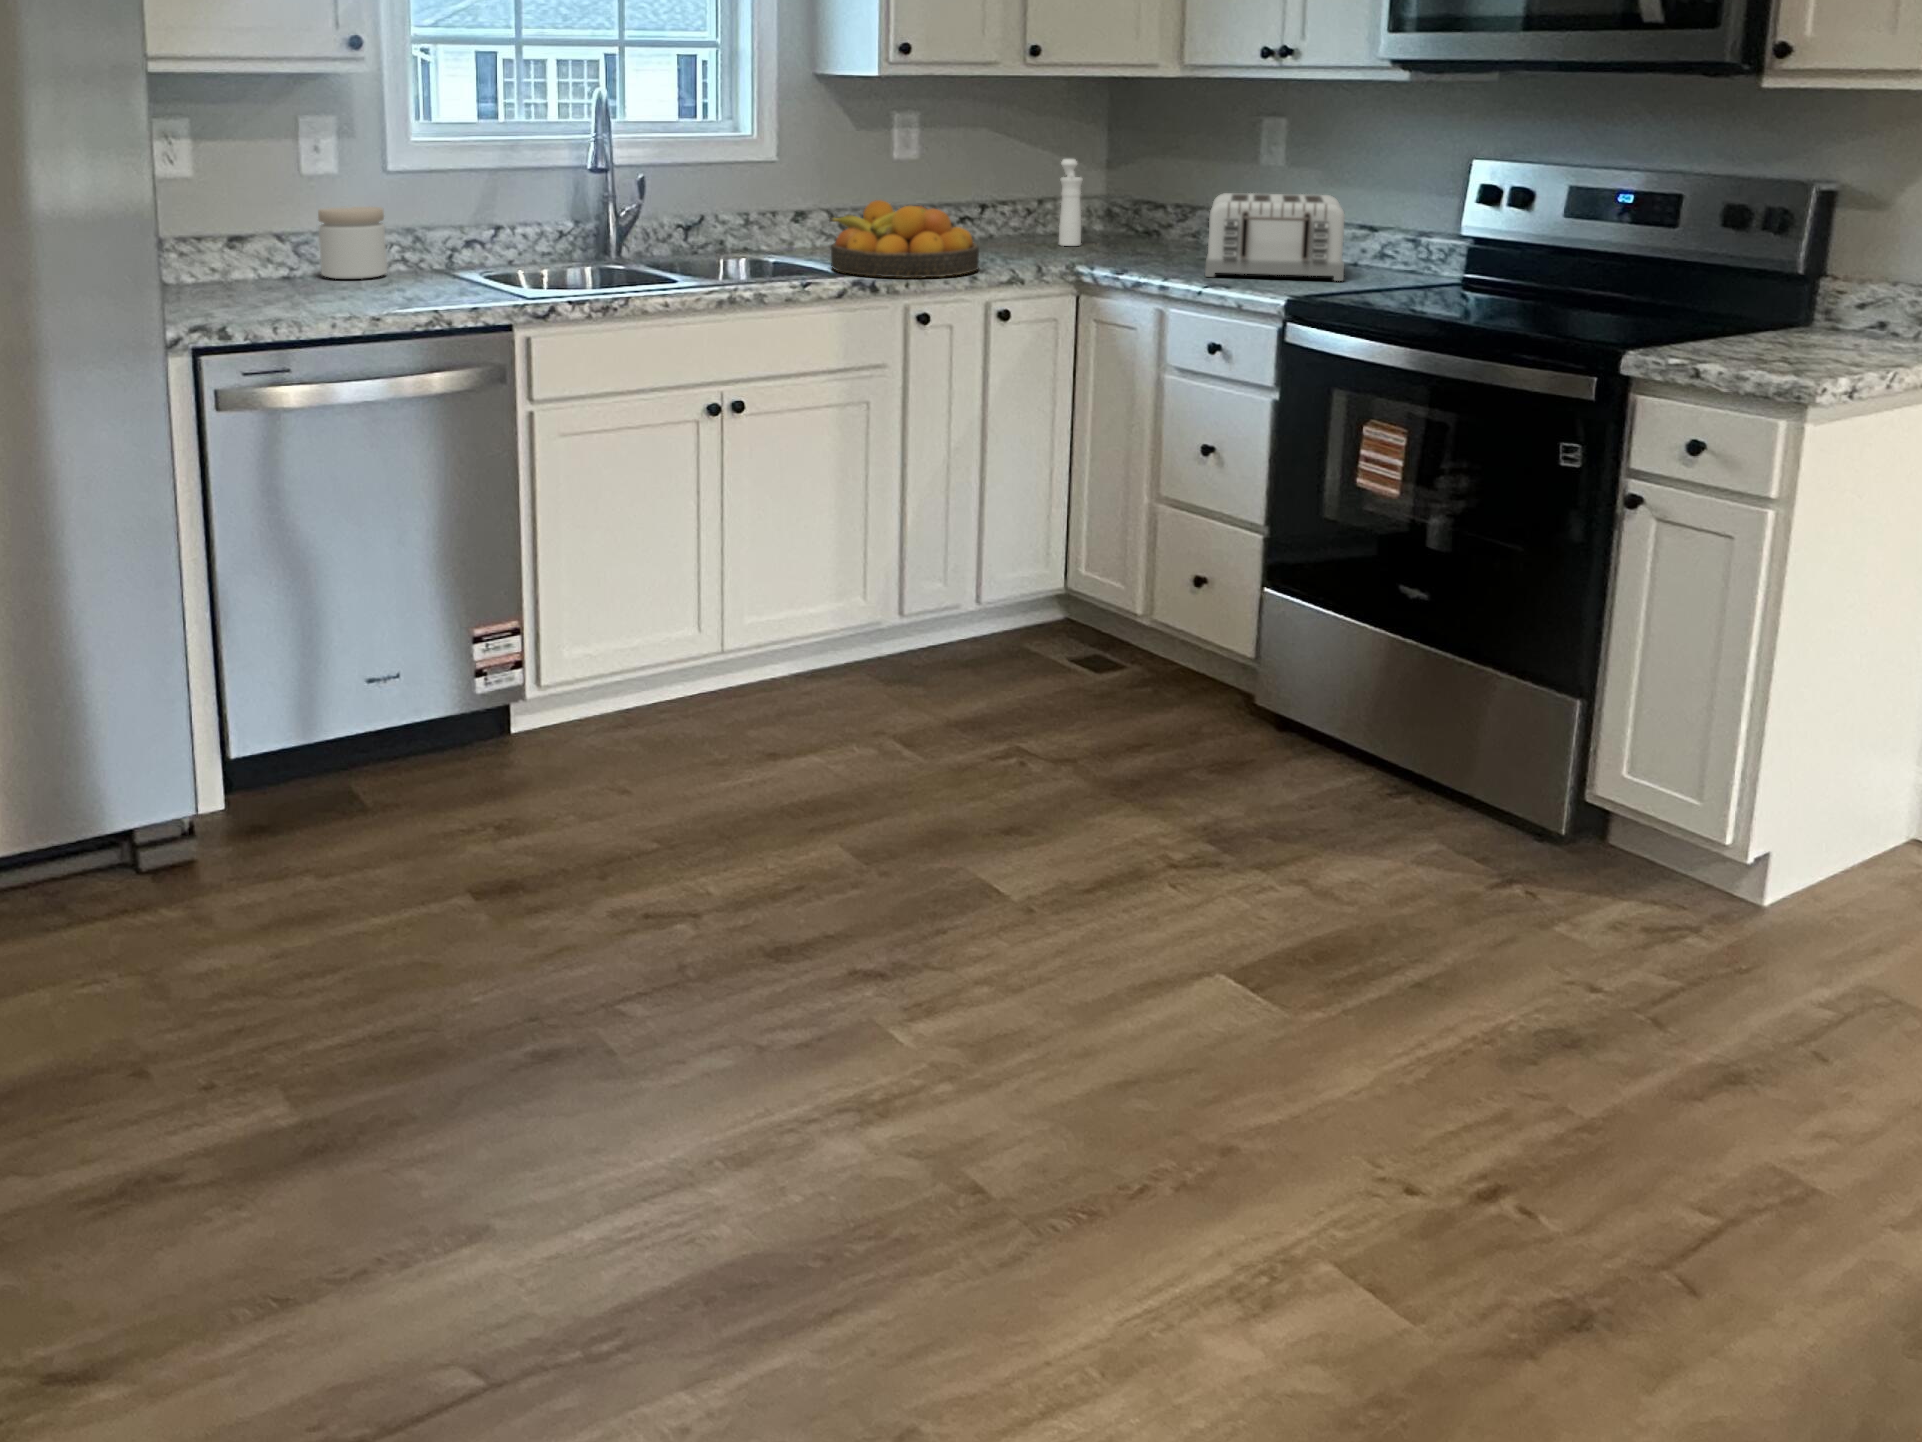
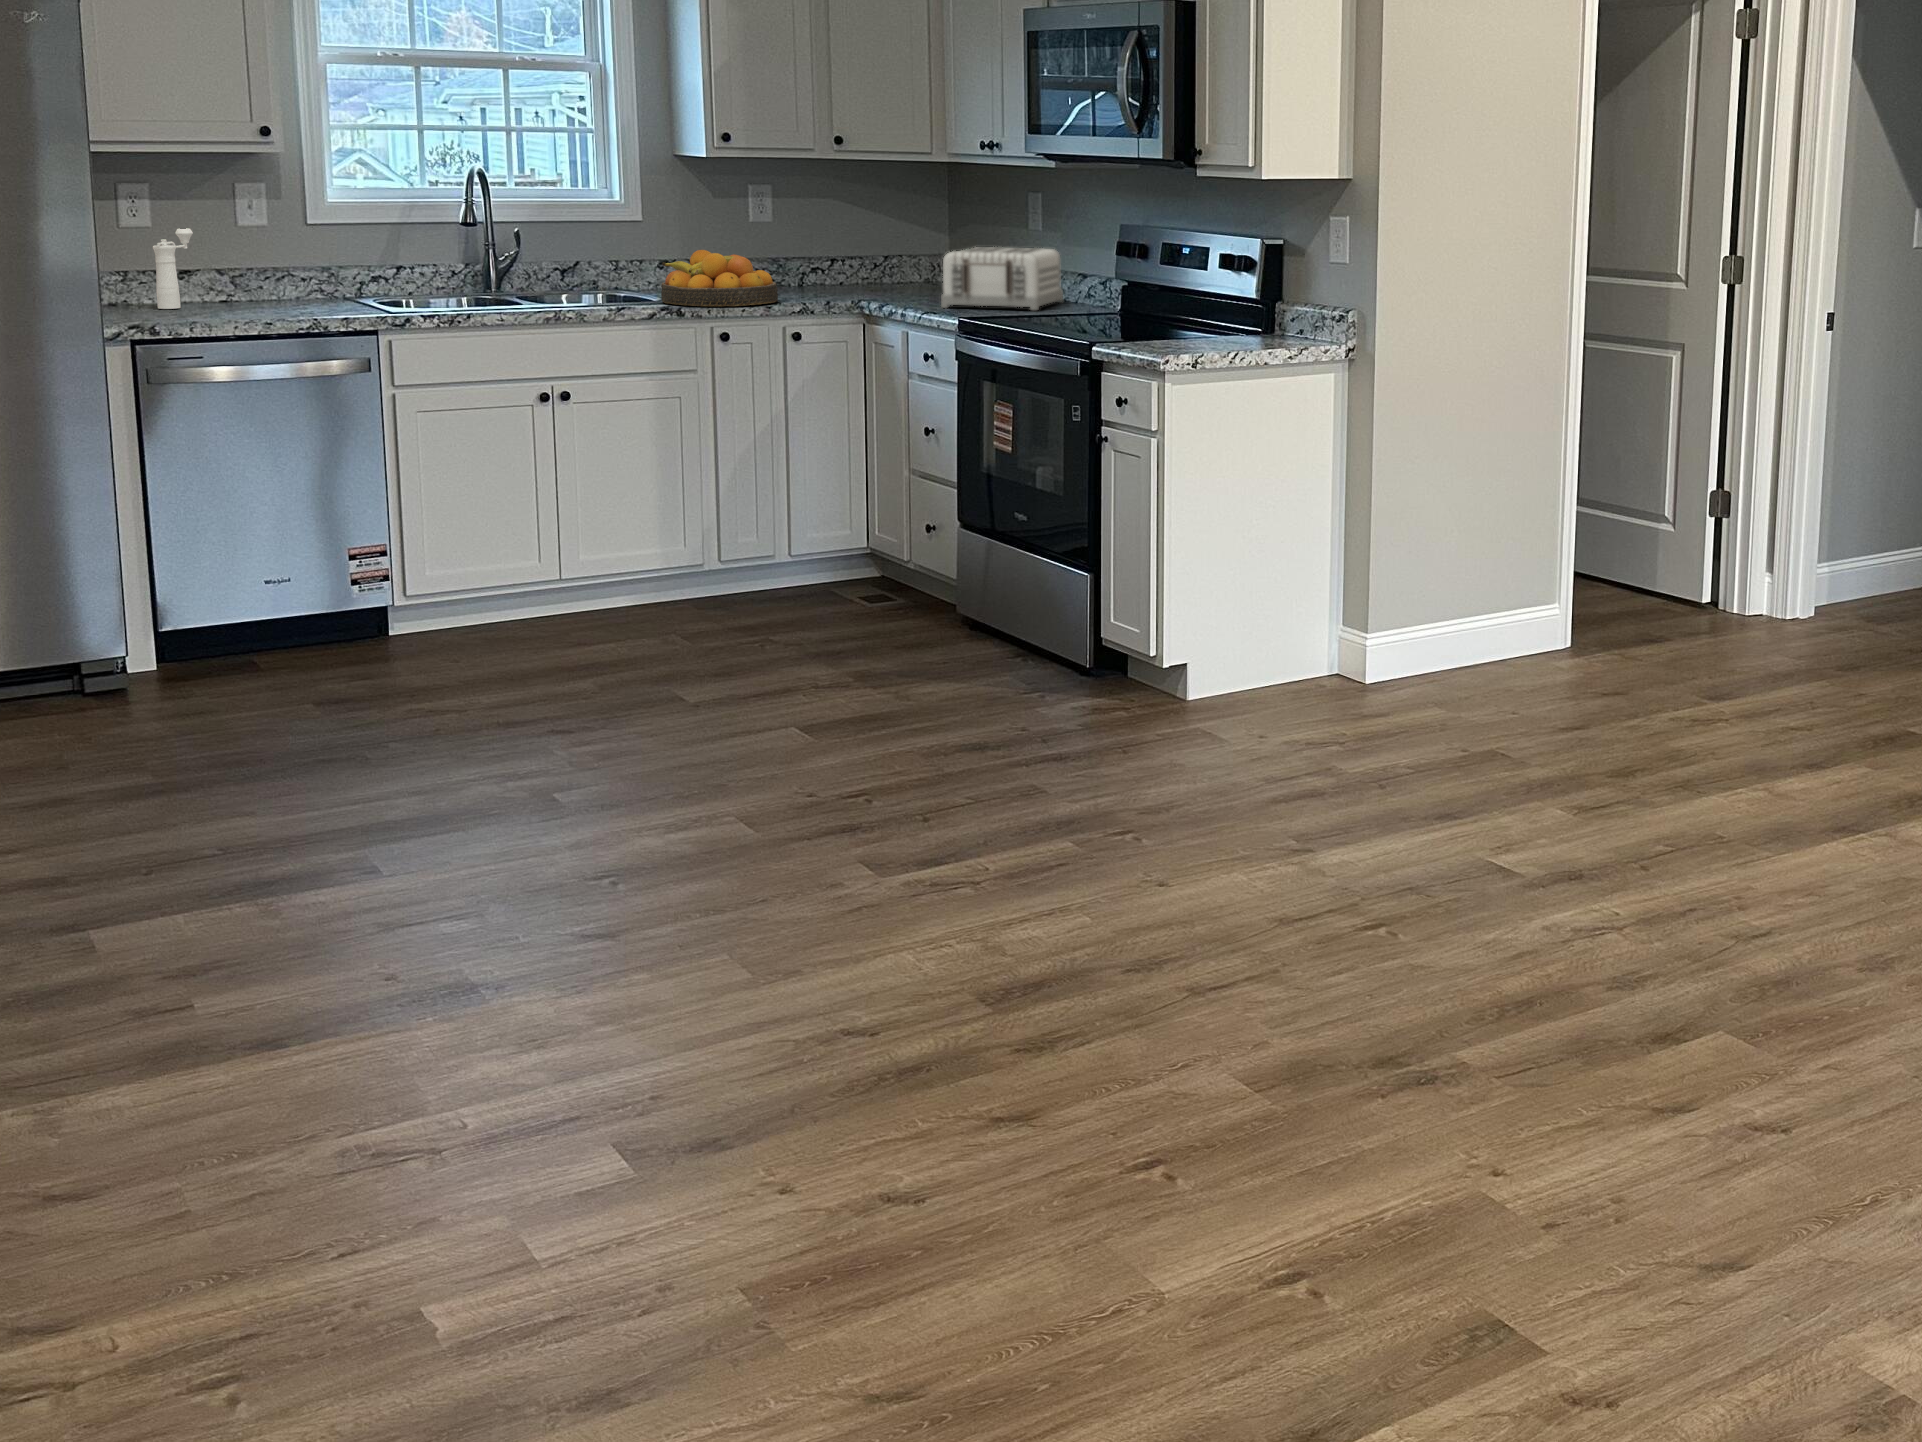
pepper mill: present [1059,159,1083,246] -> present [153,228,193,309]
jar: present [318,206,387,279] -> none [251,250,307,304]

